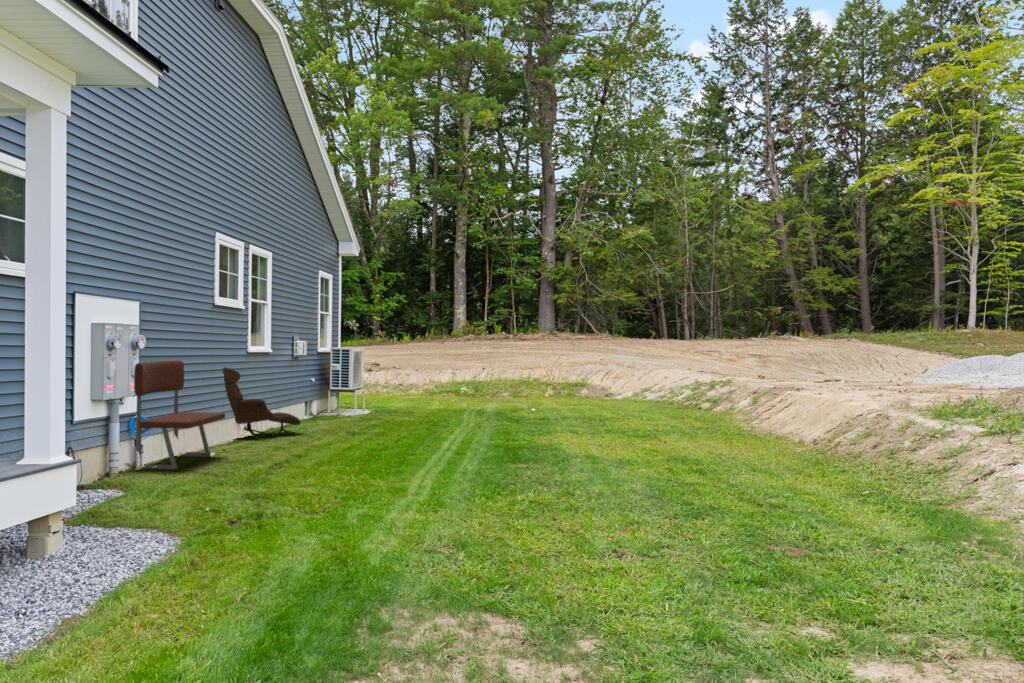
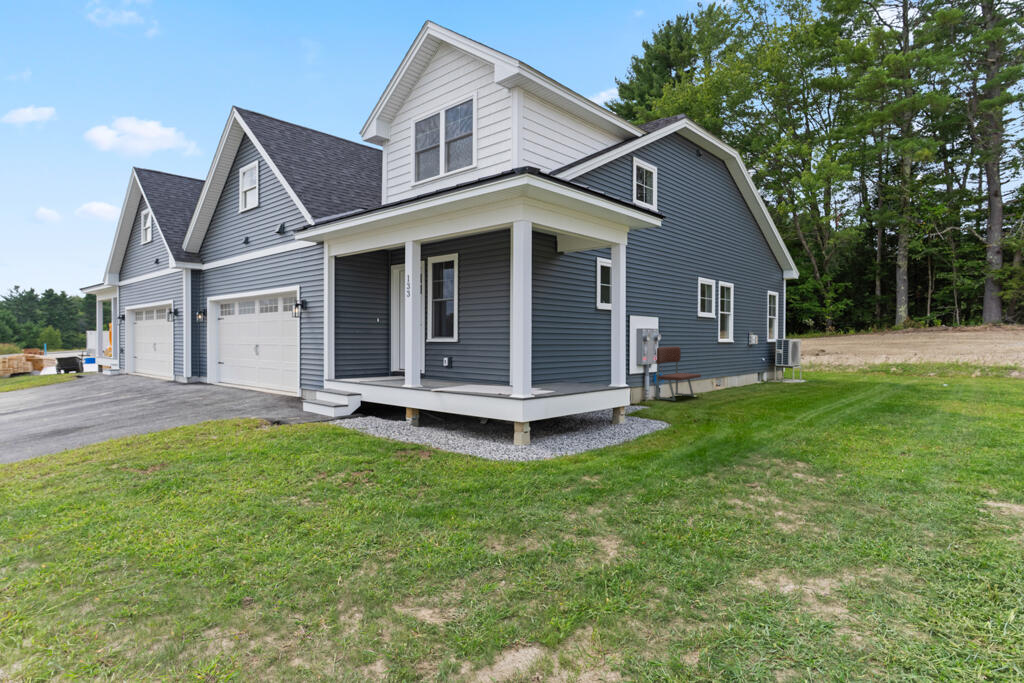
lounge chair: present [223,367,300,440] -> none [700,350,749,391]

